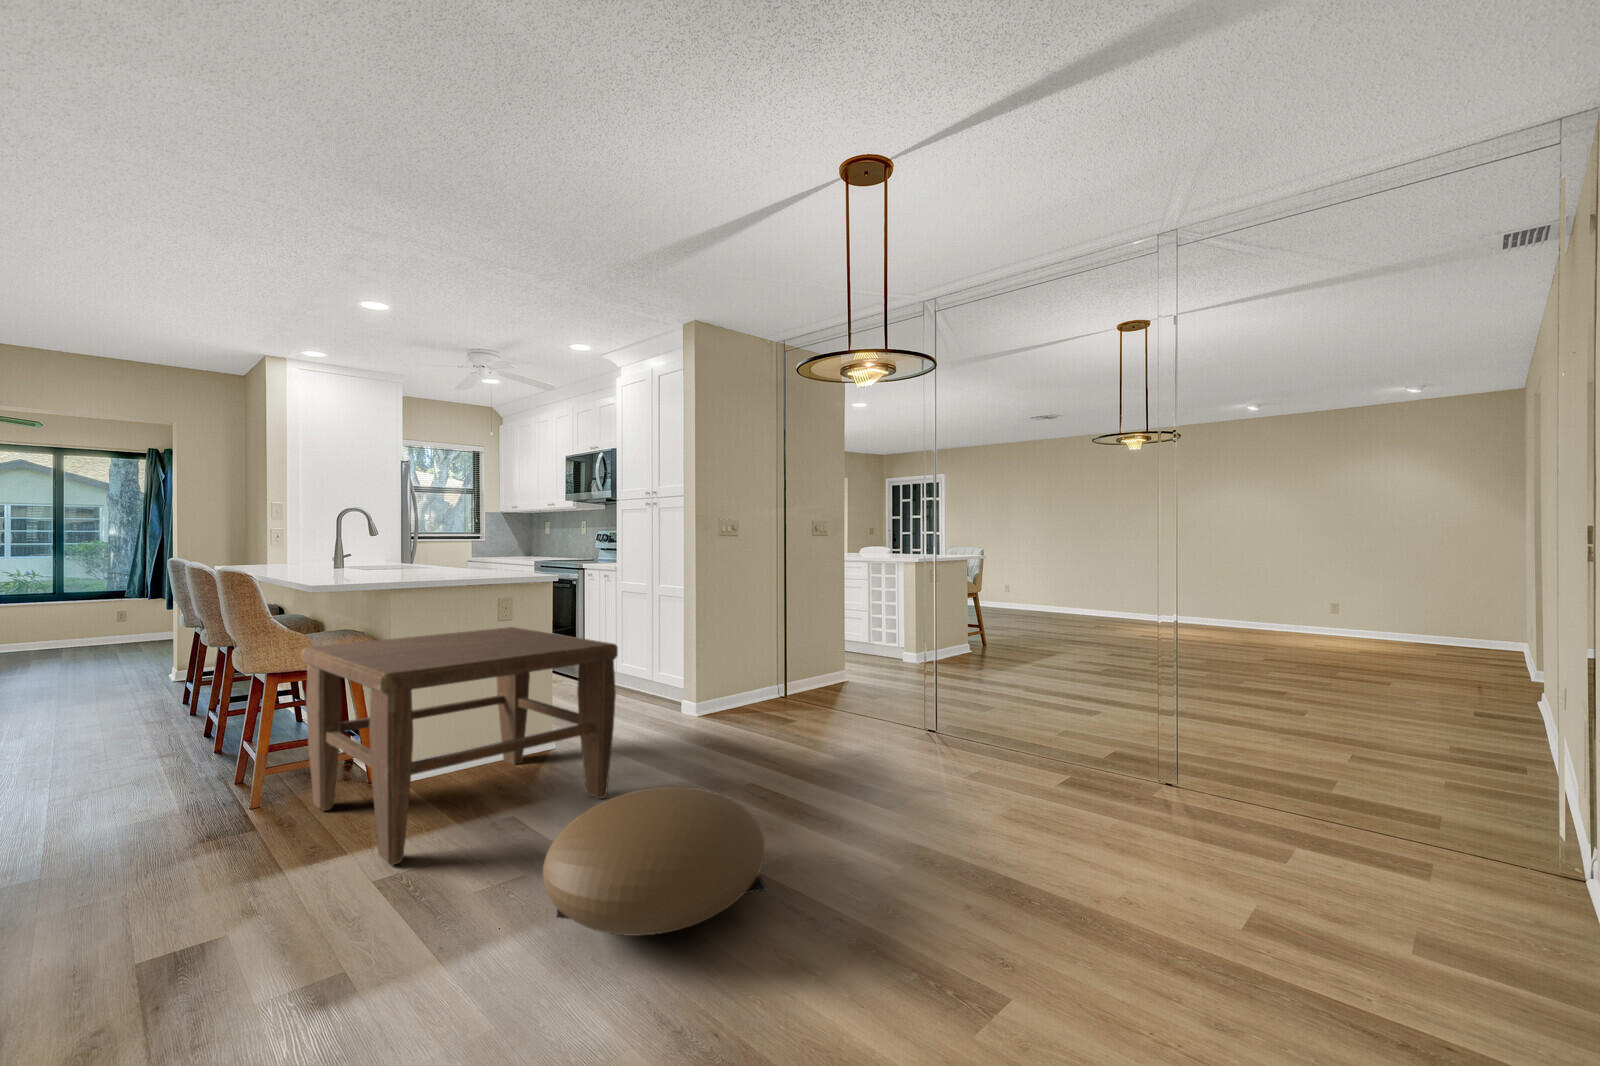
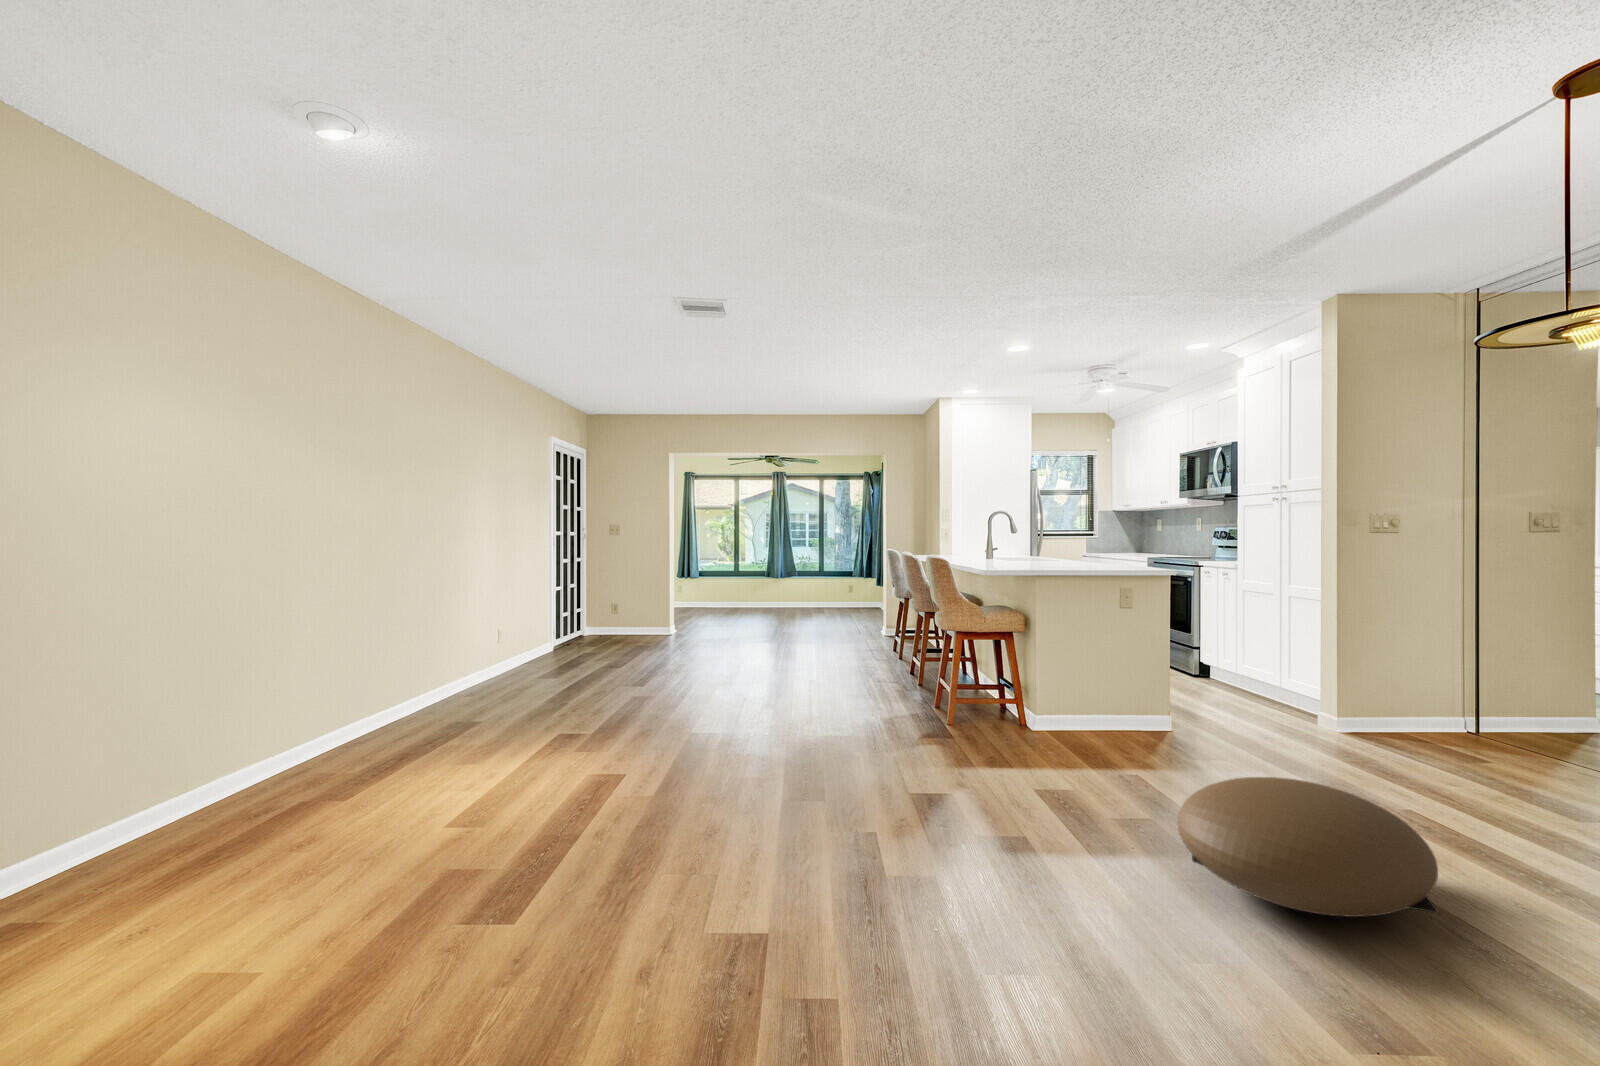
coffee table: present [301,627,618,865] -> none [978,614,1245,787]

